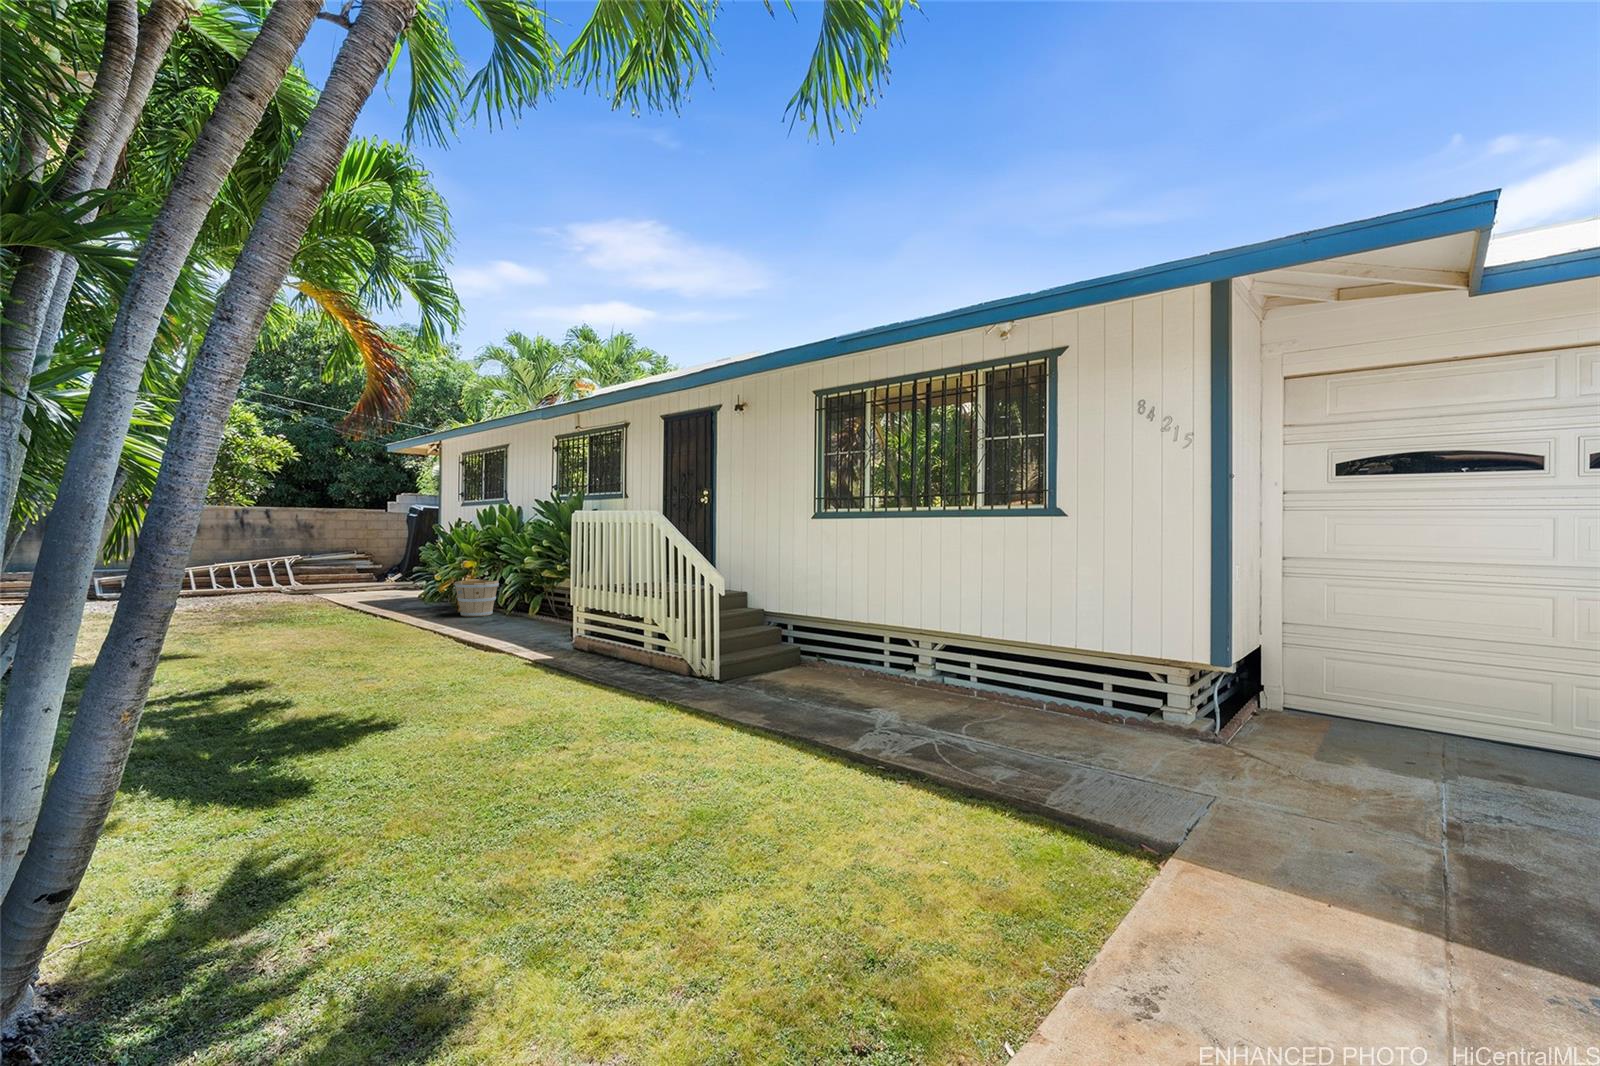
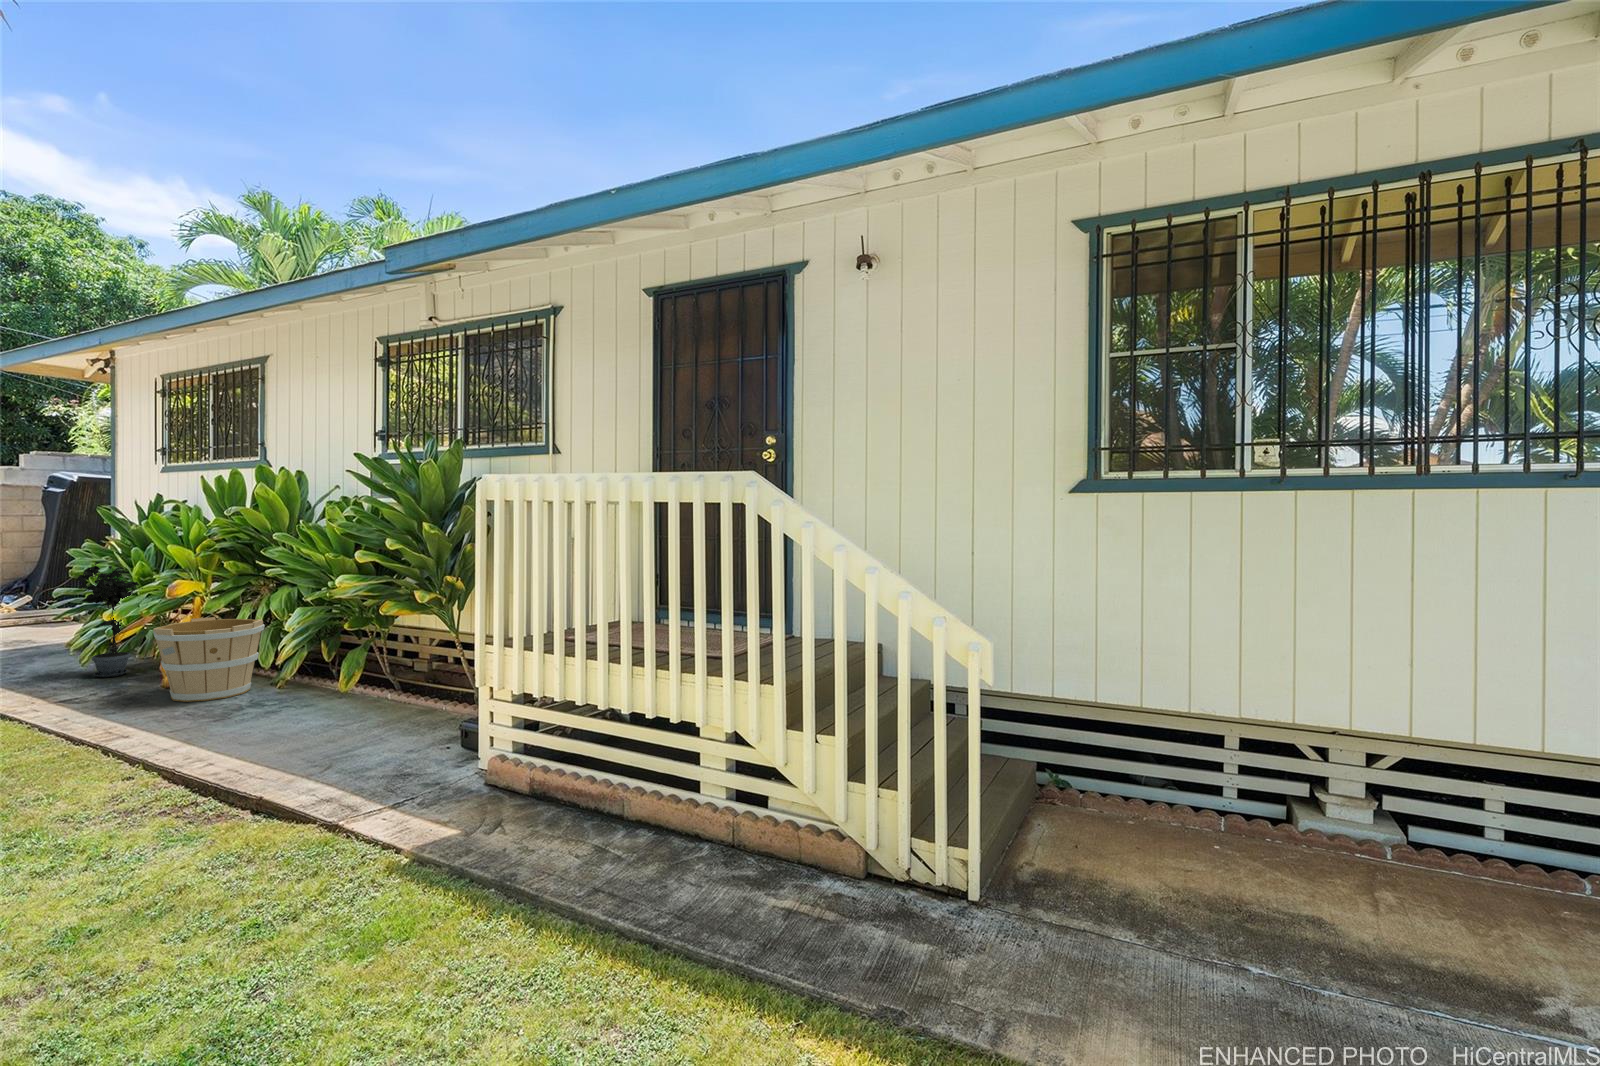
potted plant: none [425,552,453,608] -> present [77,562,143,677]

